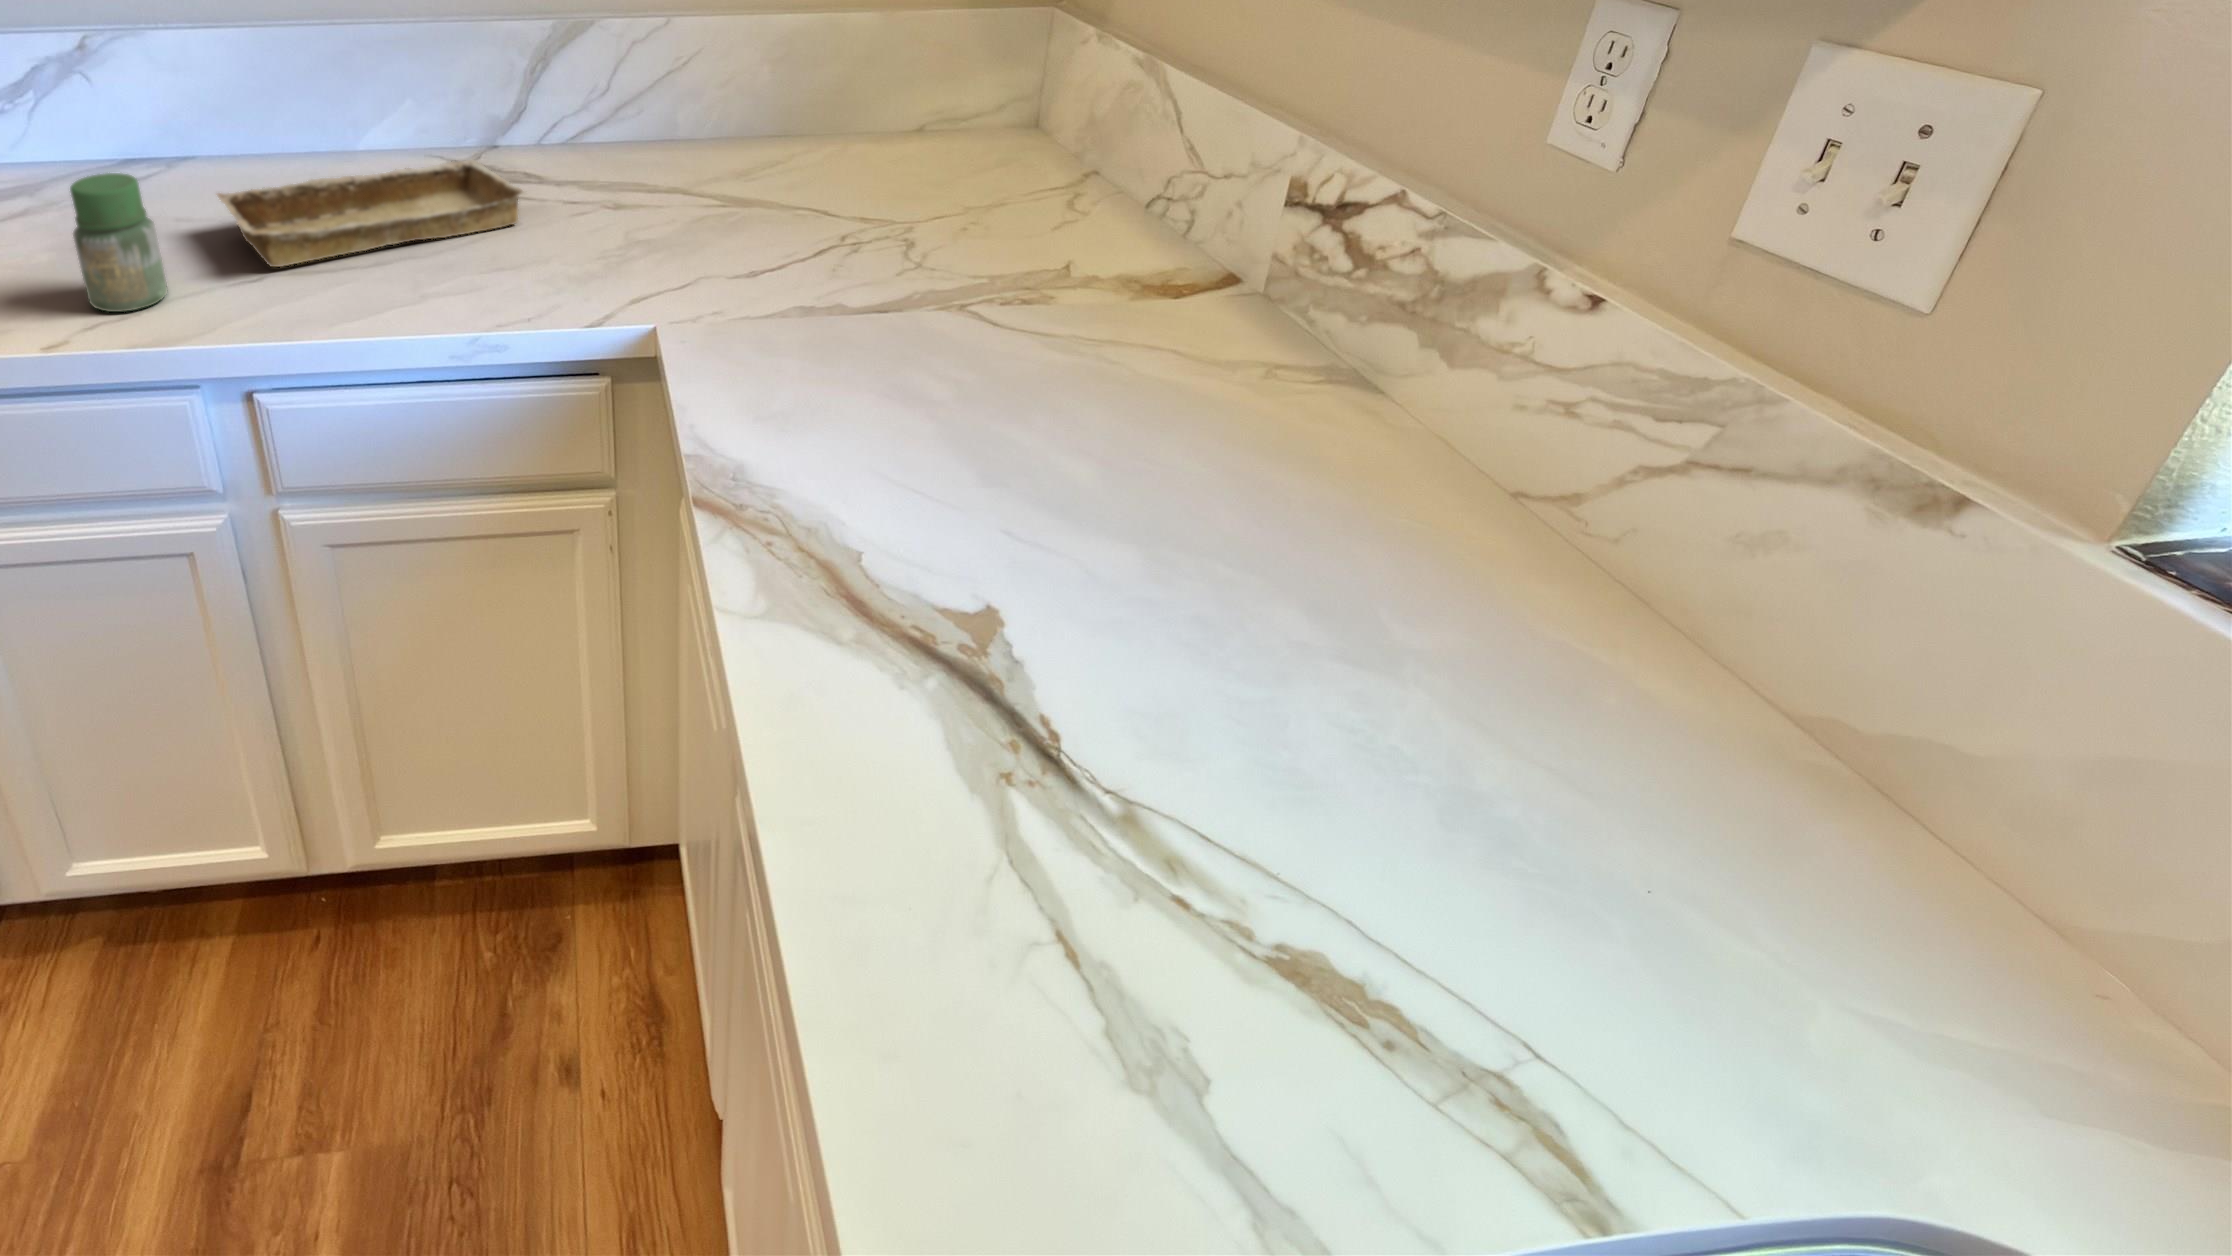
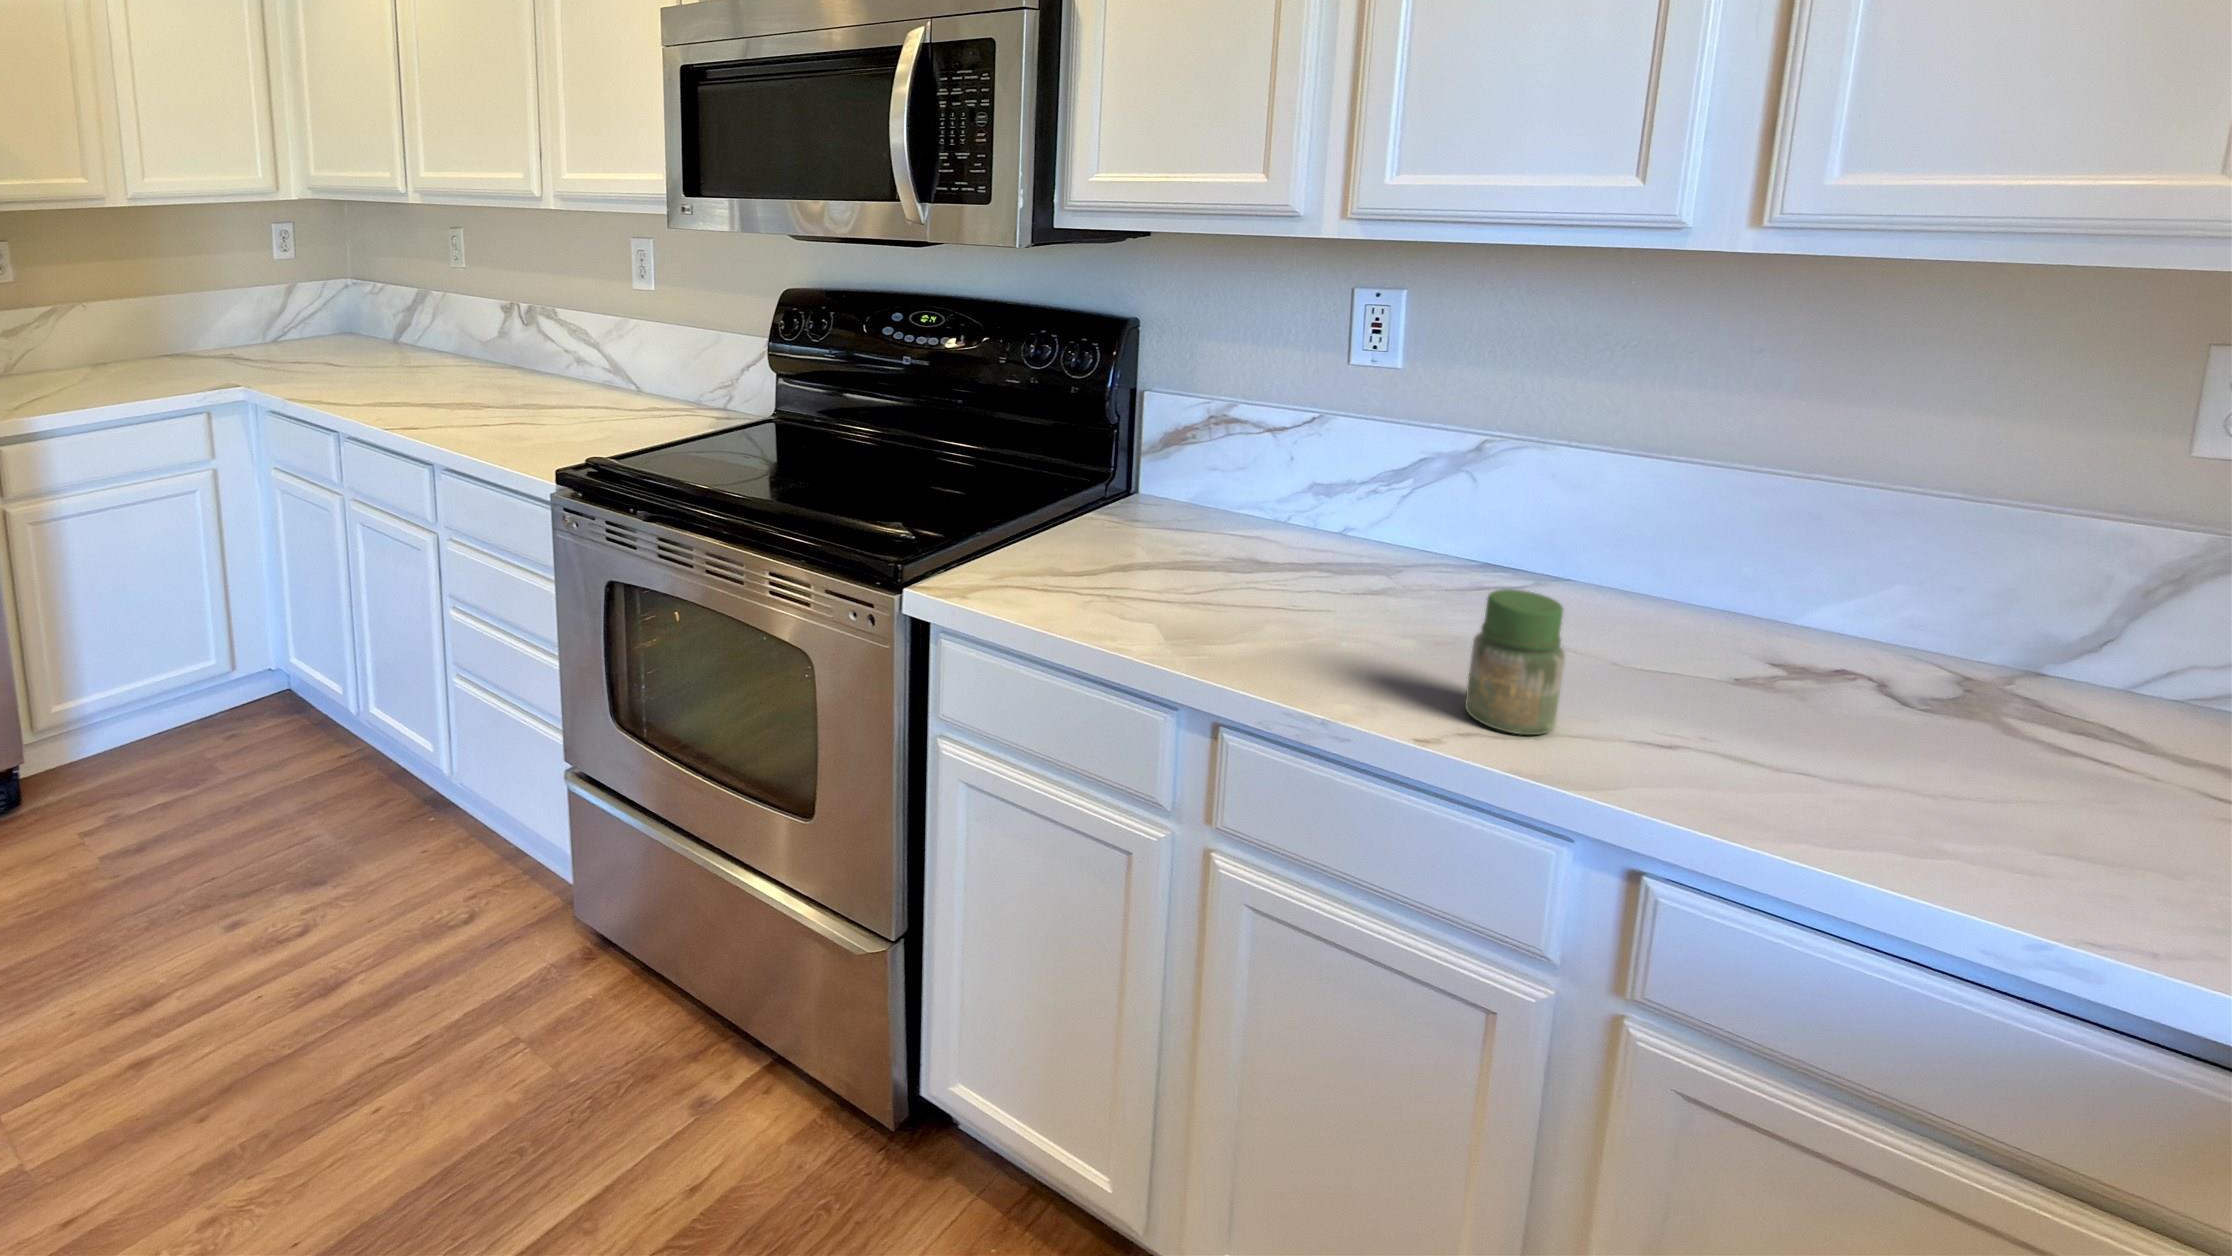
tray: present [218,160,525,267] -> none [1623,635,2129,798]

